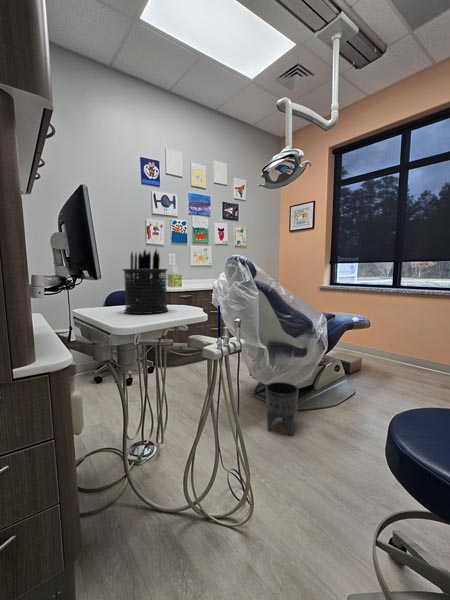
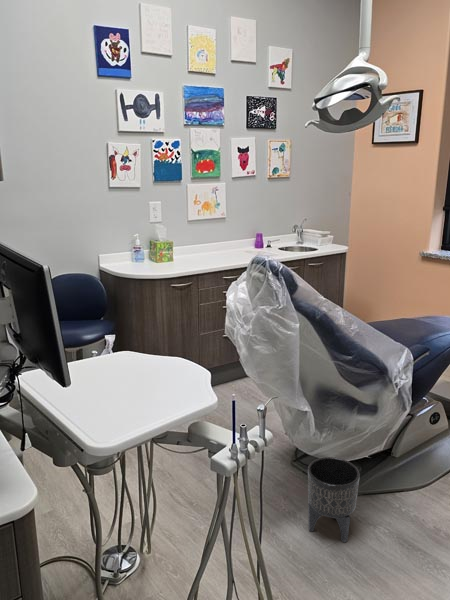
pen holder: present [123,249,168,314] -> none [84,309,155,415]

